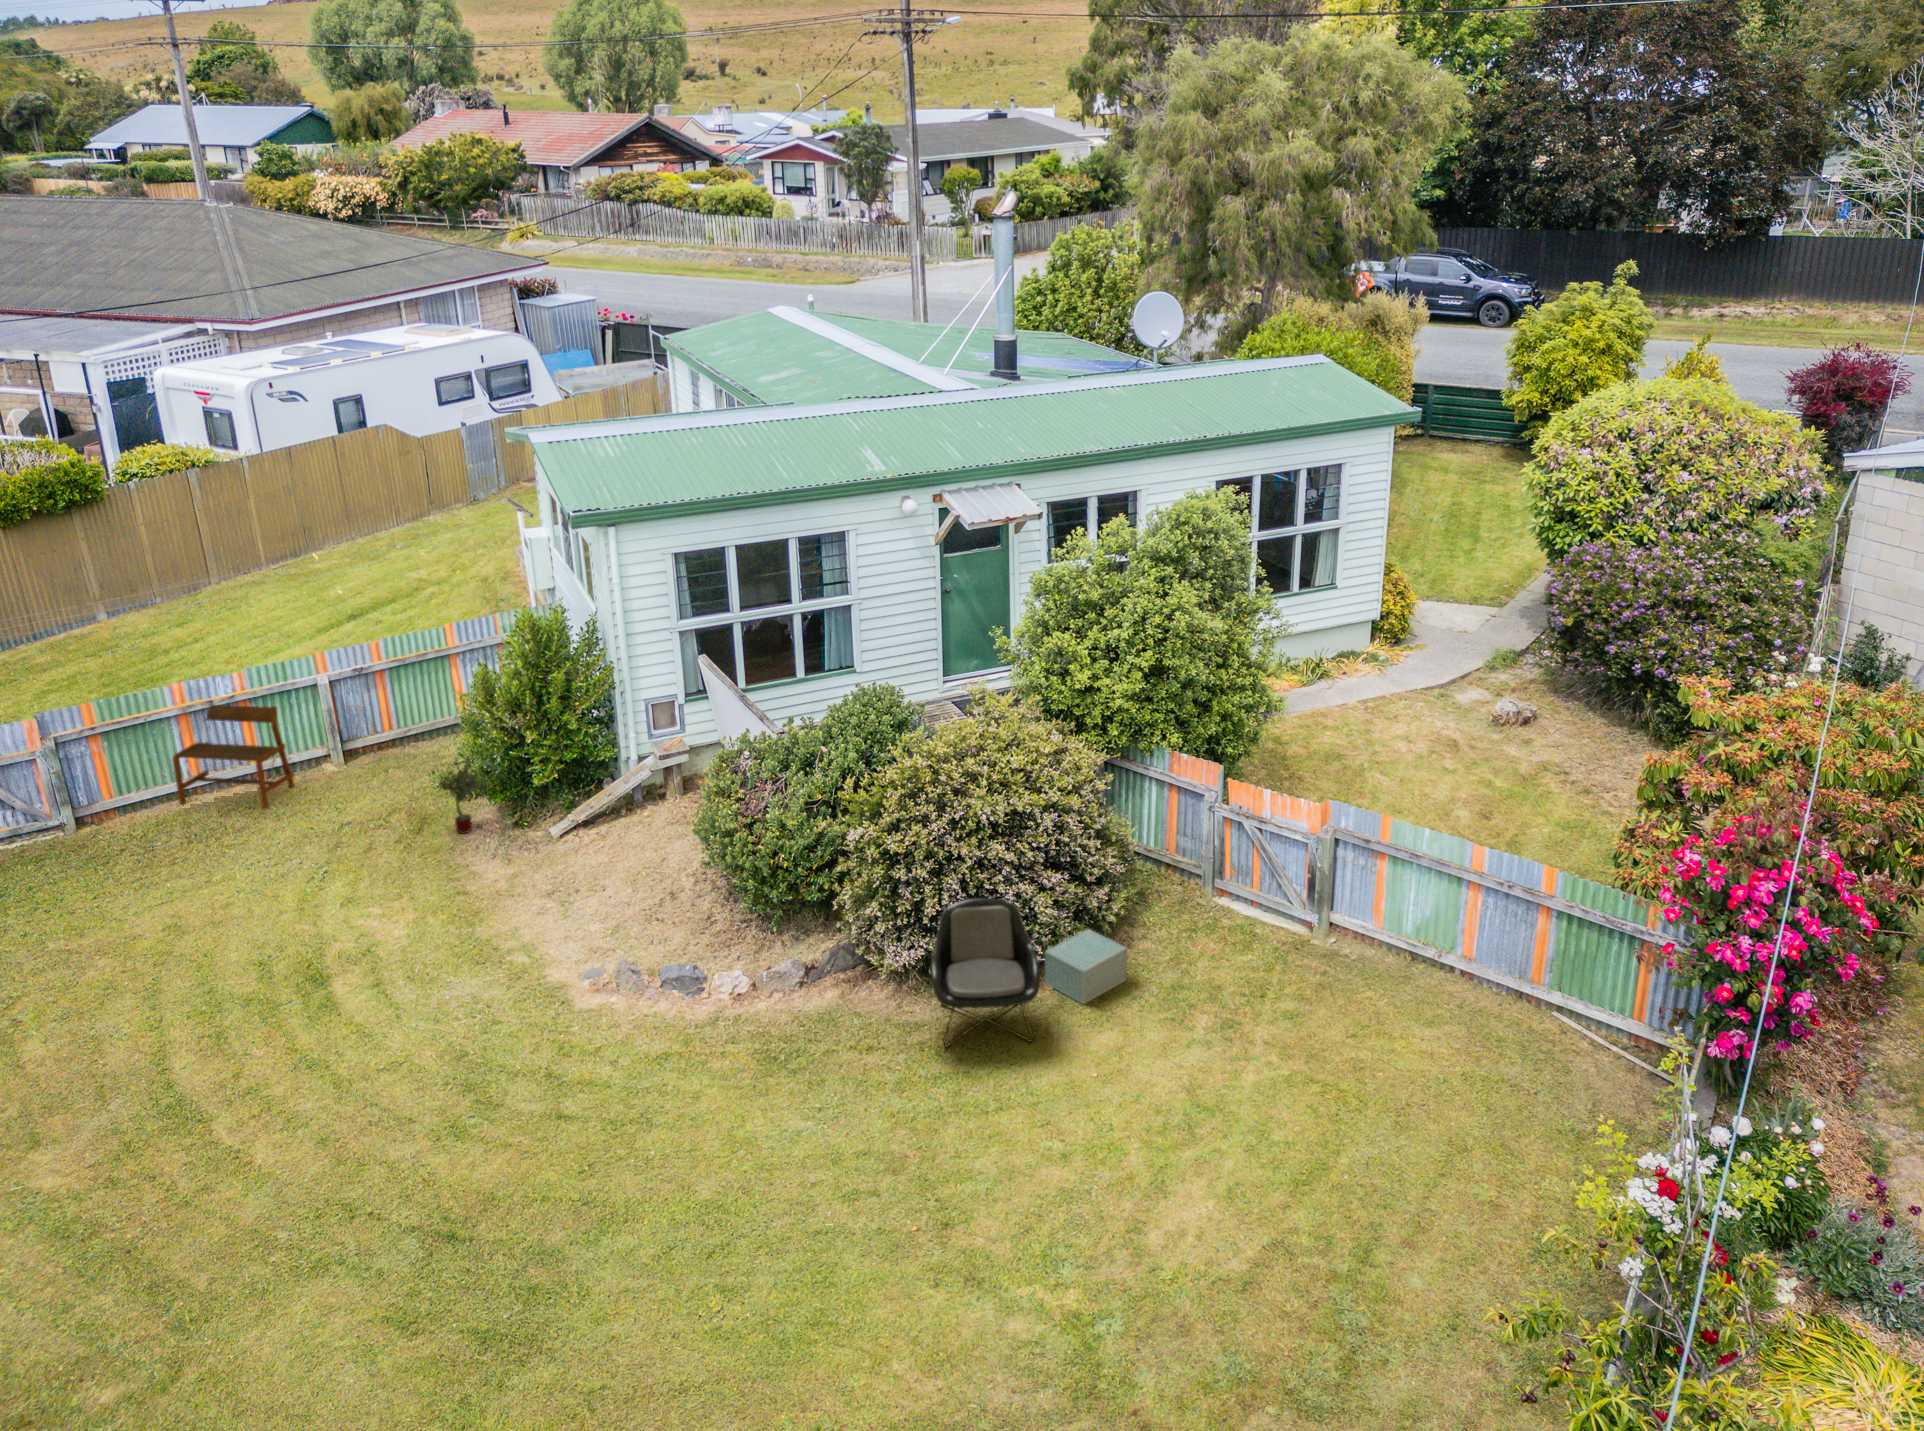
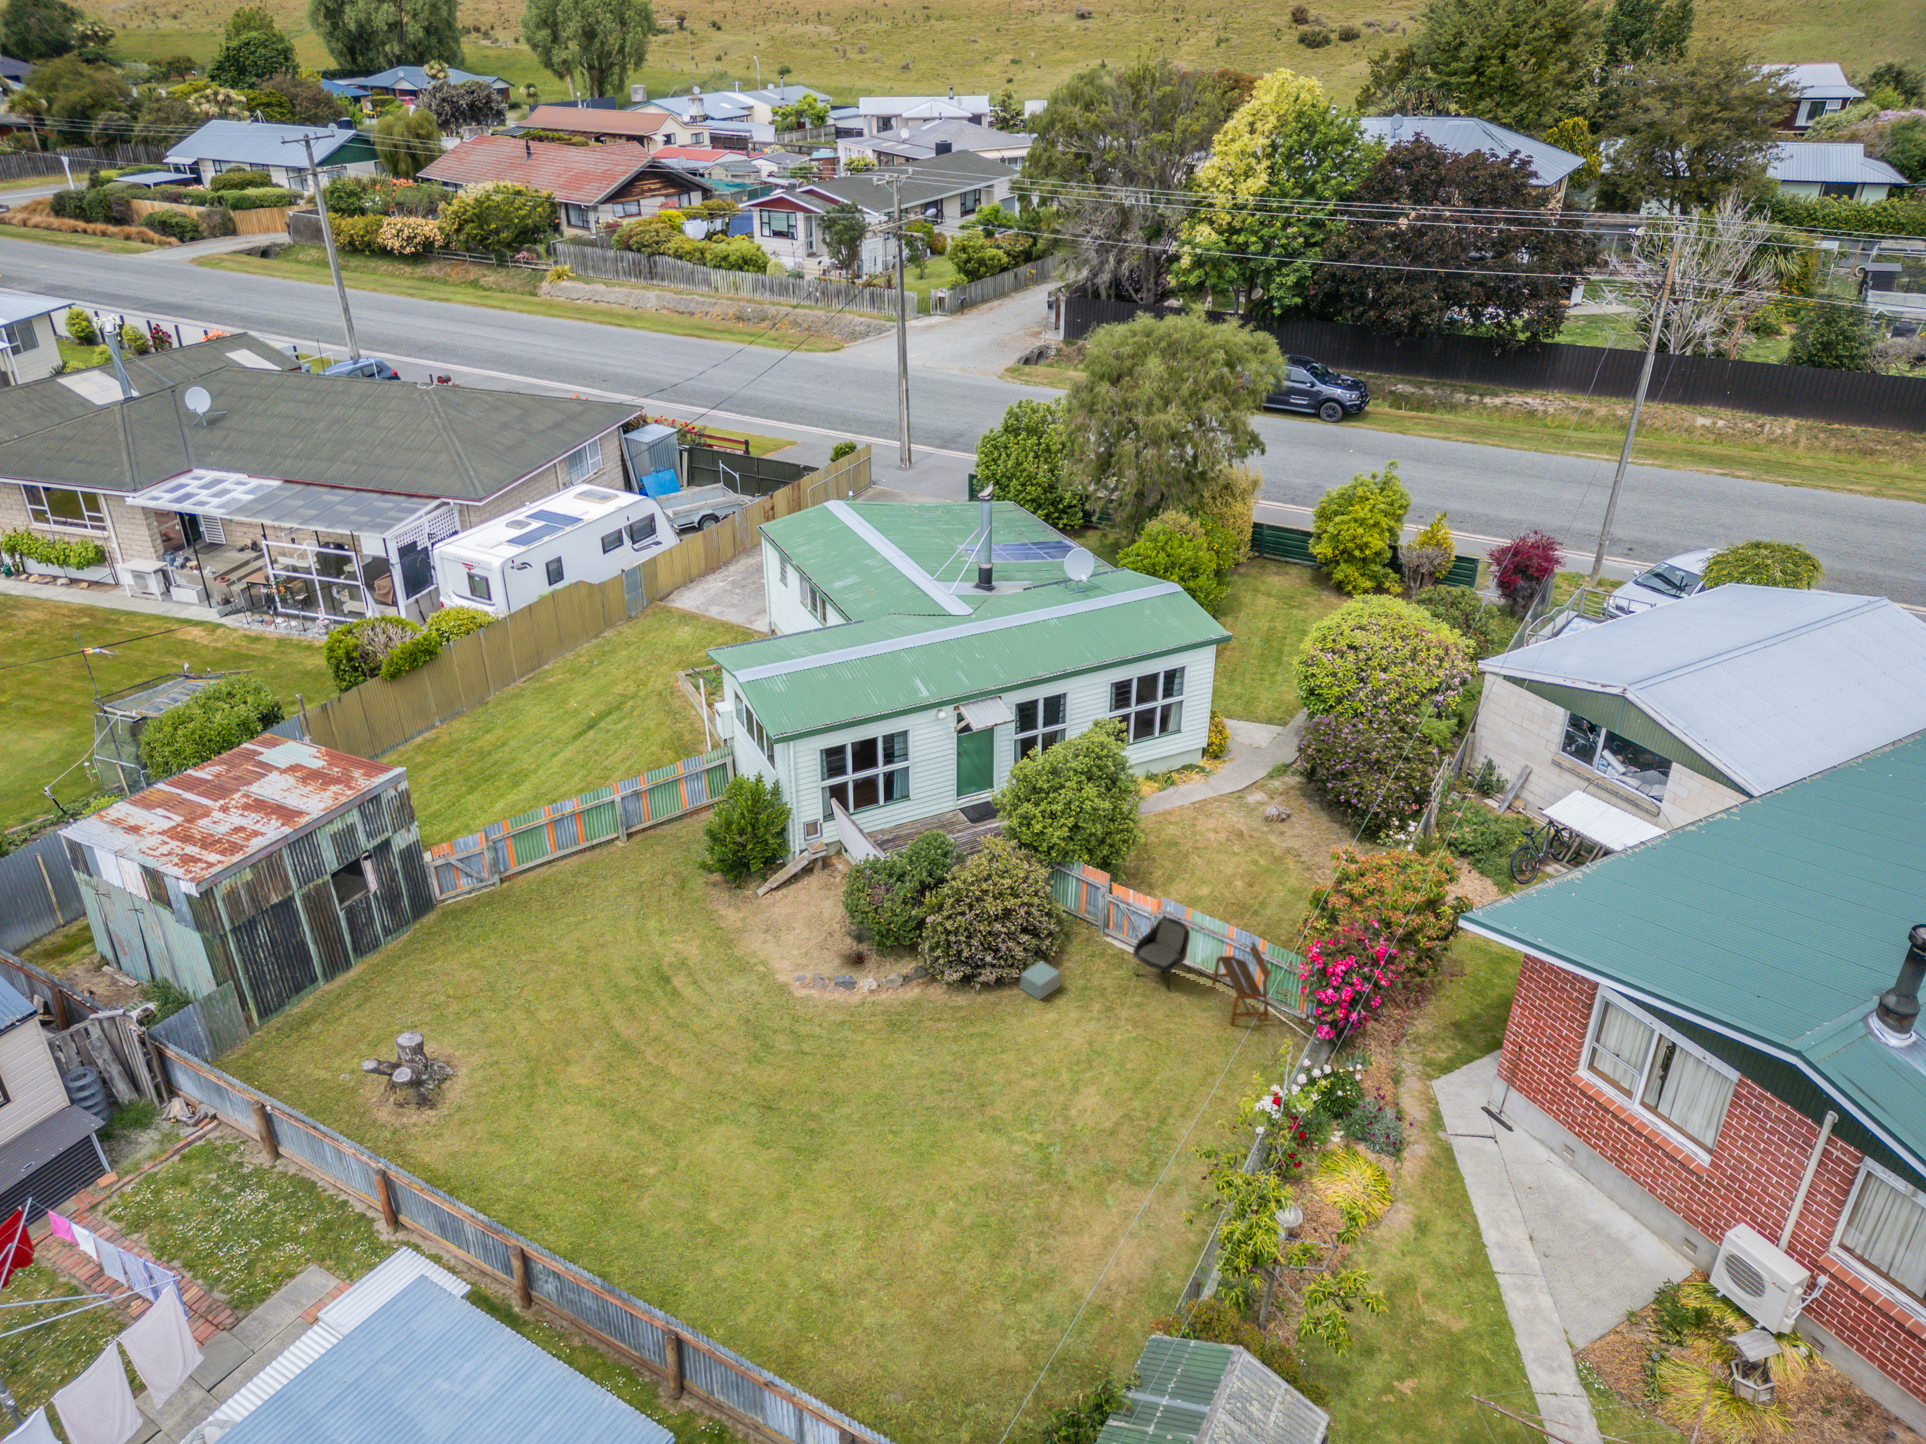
bench: present [173,704,294,809] -> present [1212,938,1270,1025]
potted tree: present [439,757,487,834] -> present [846,922,873,962]
lounge chair: present [931,898,1040,1047] -> present [1133,918,1190,988]

